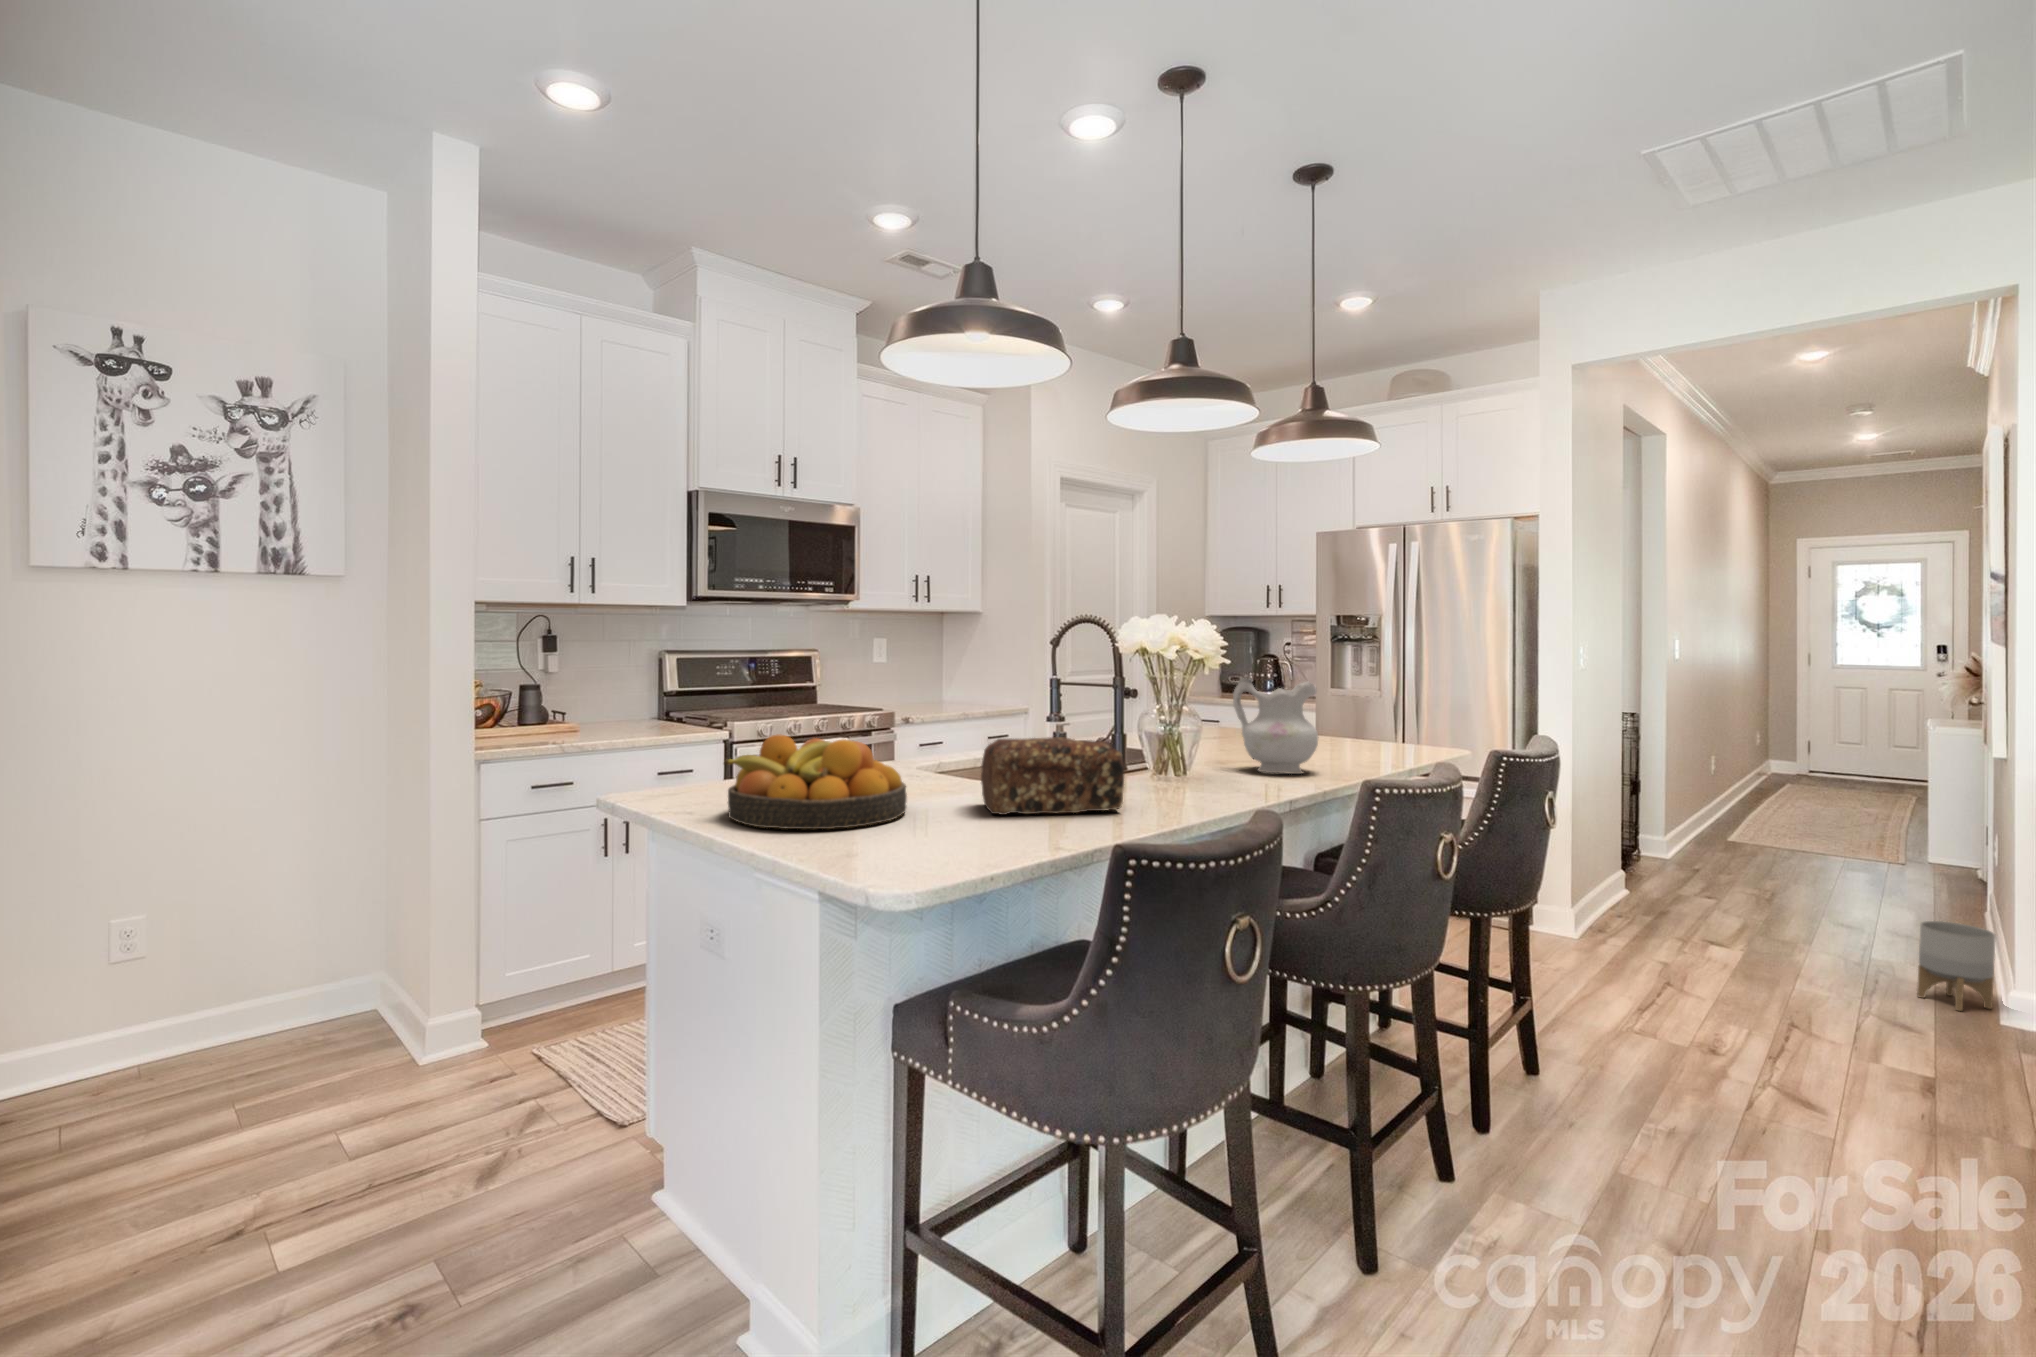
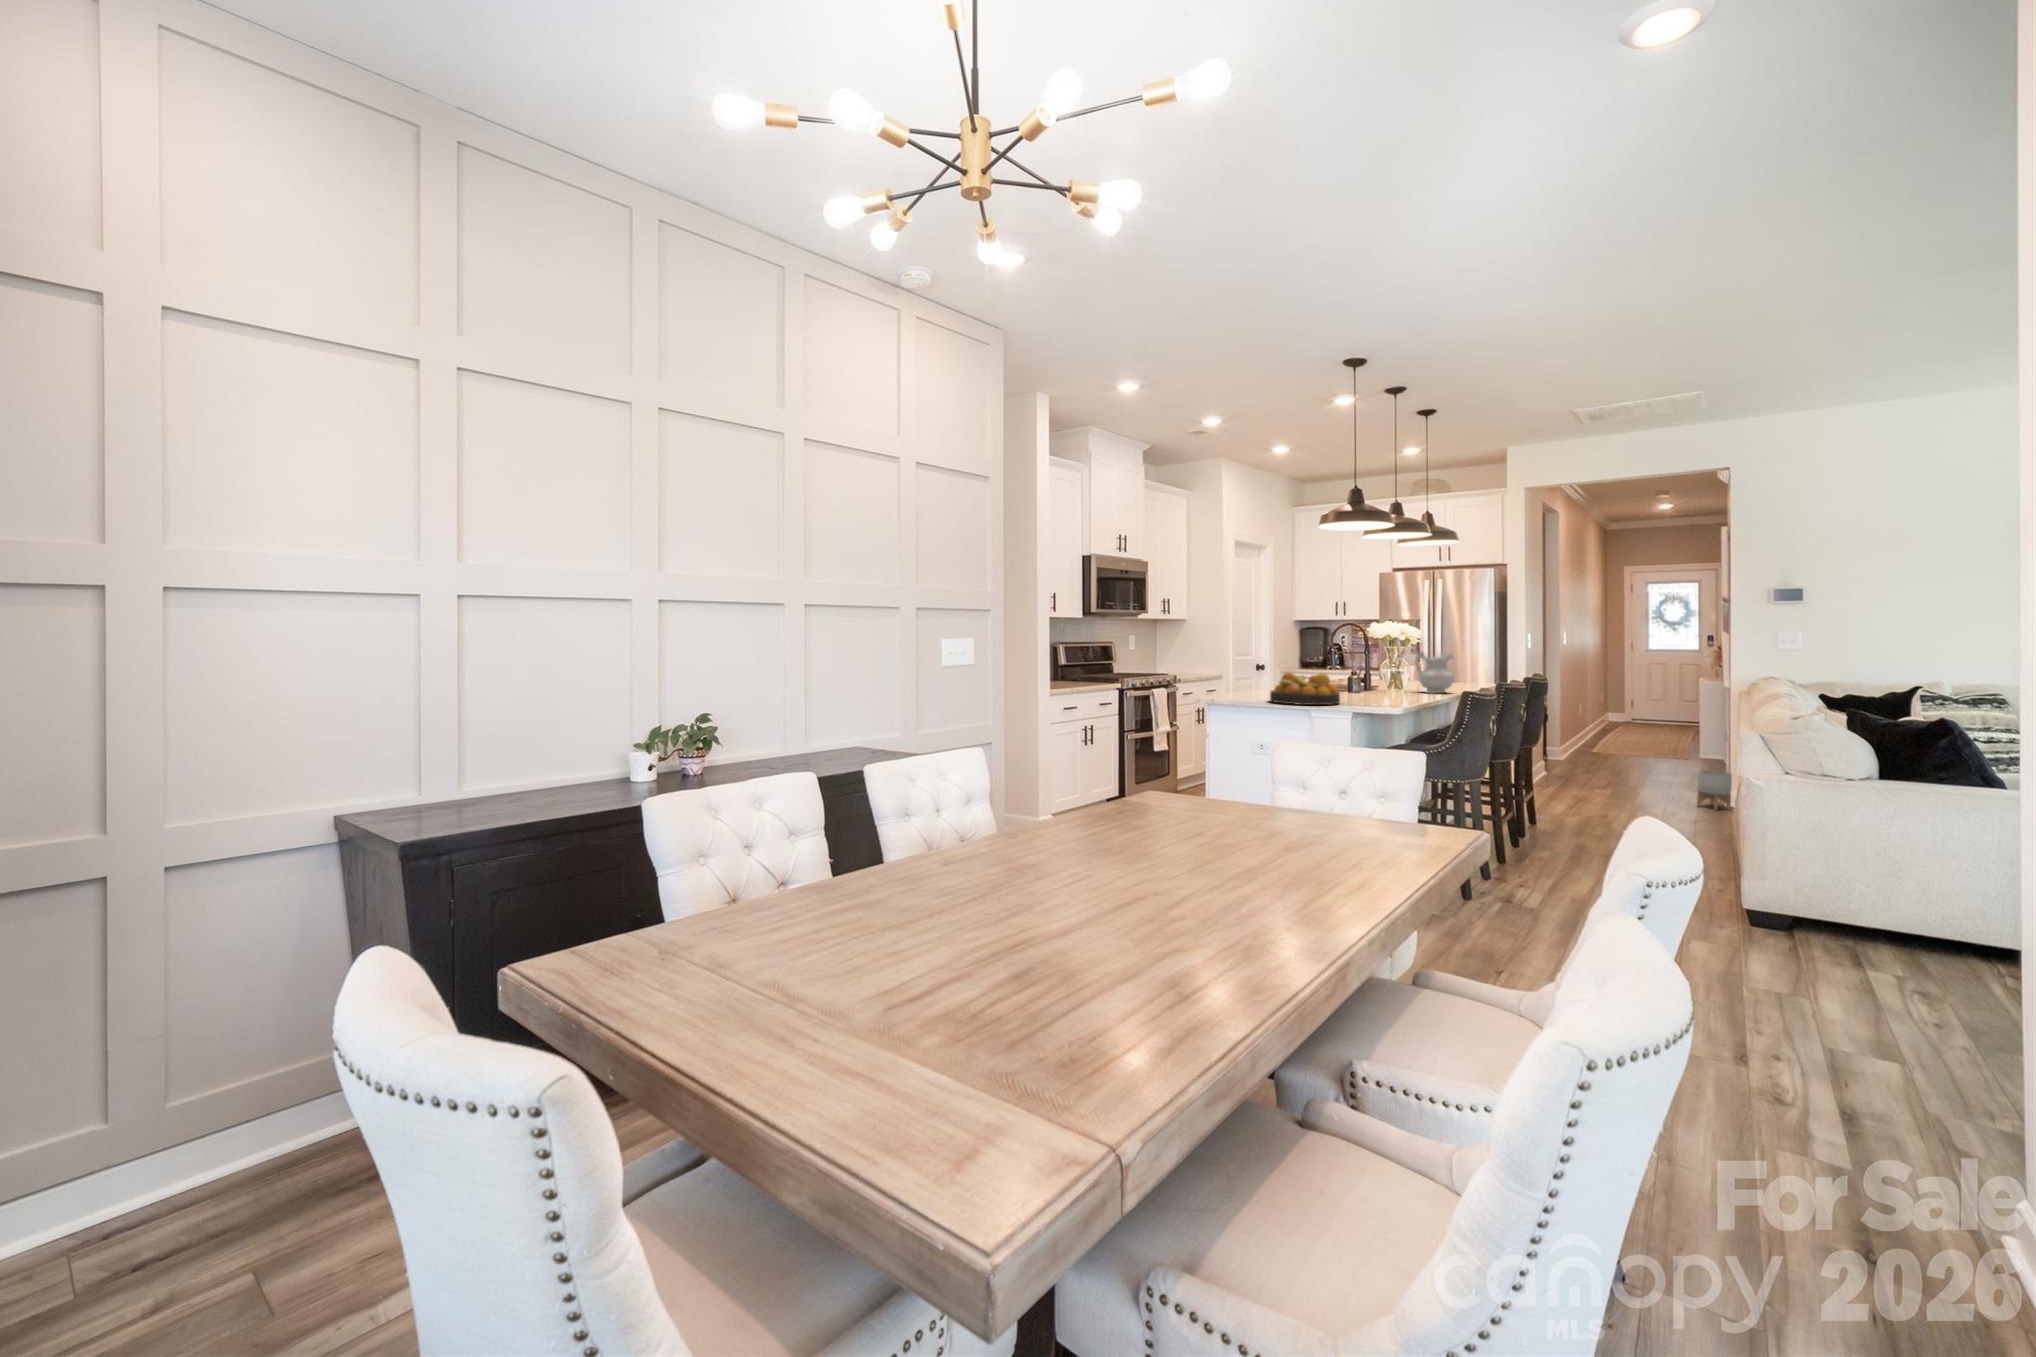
bread loaf: present [981,737,1125,815] -> none [1352,674,1414,702]

